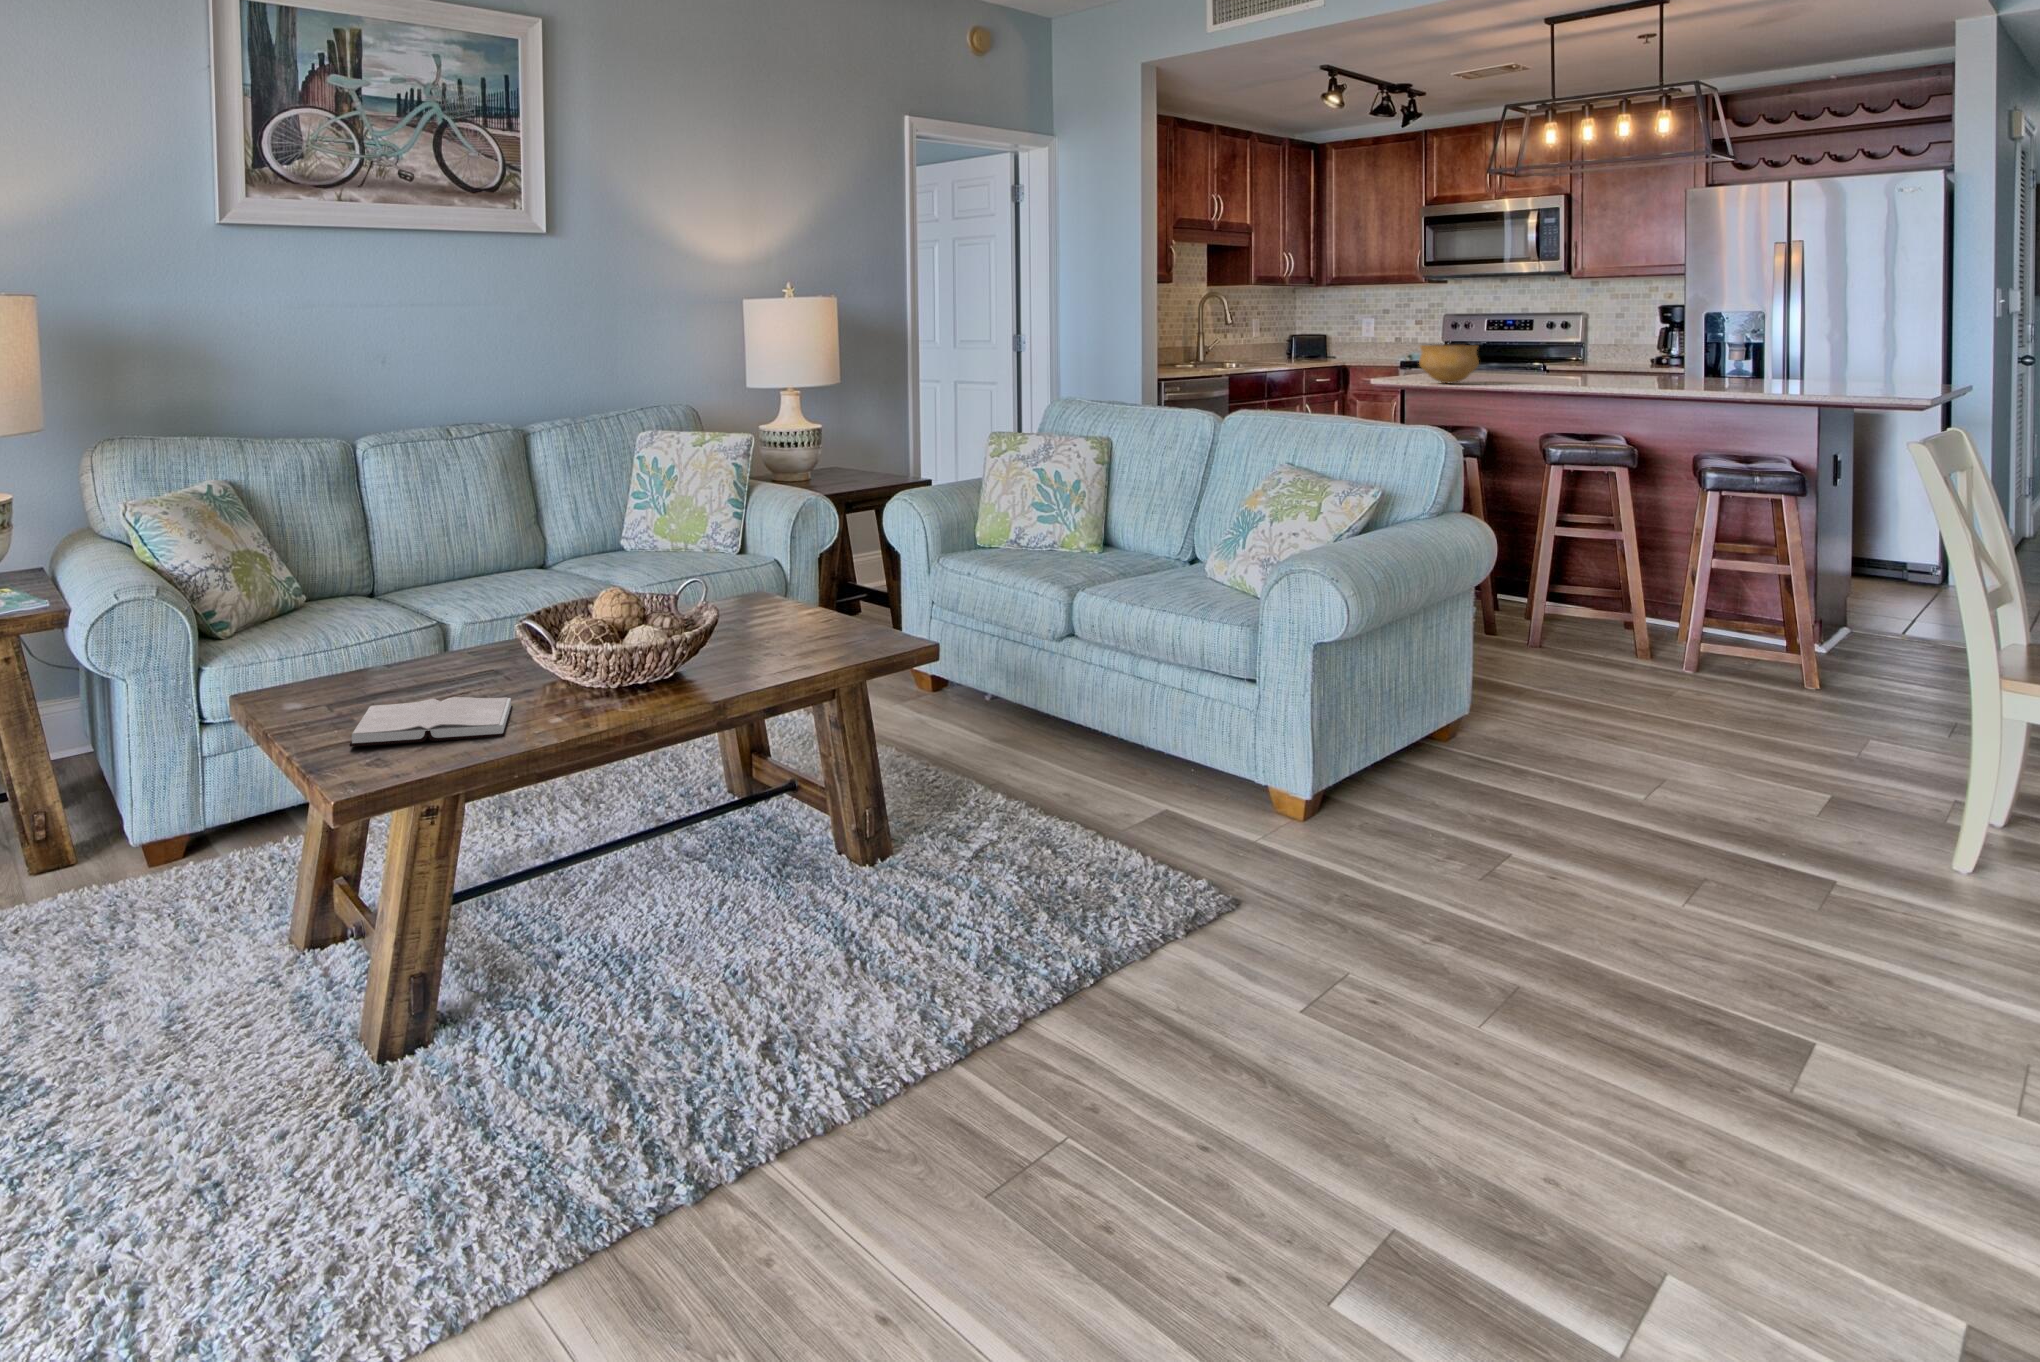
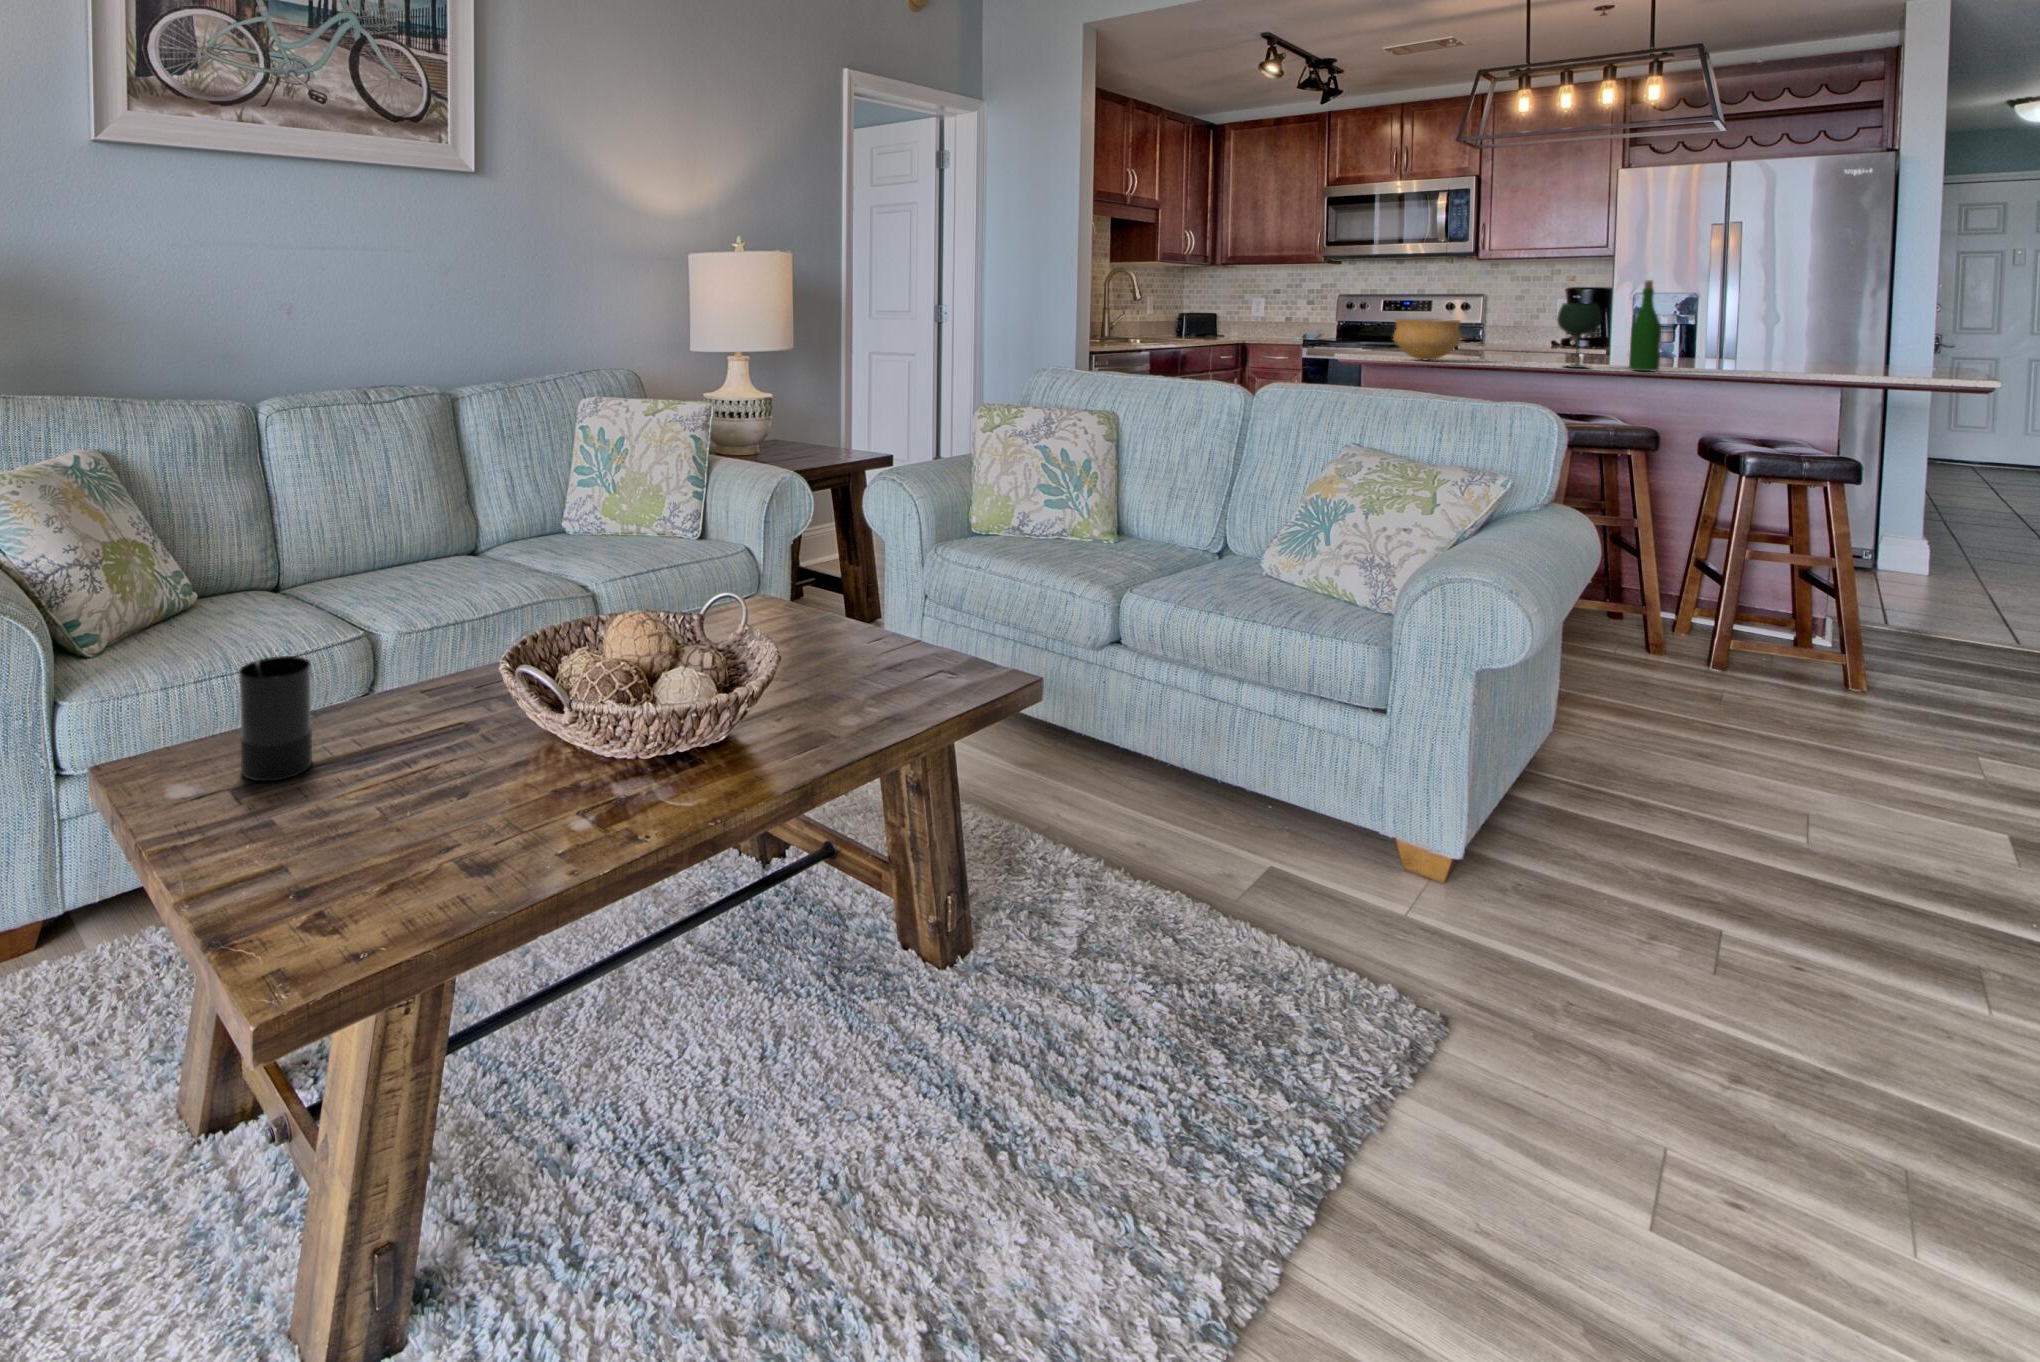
wine bottle: none [1620,306,1646,391] -> present [1629,280,1661,371]
wine glass: none [1559,328,1597,389] -> present [1557,303,1601,368]
candle: none [326,617,381,704] -> present [239,656,312,781]
hardback book: present [350,697,513,747] -> none [277,777,510,873]

